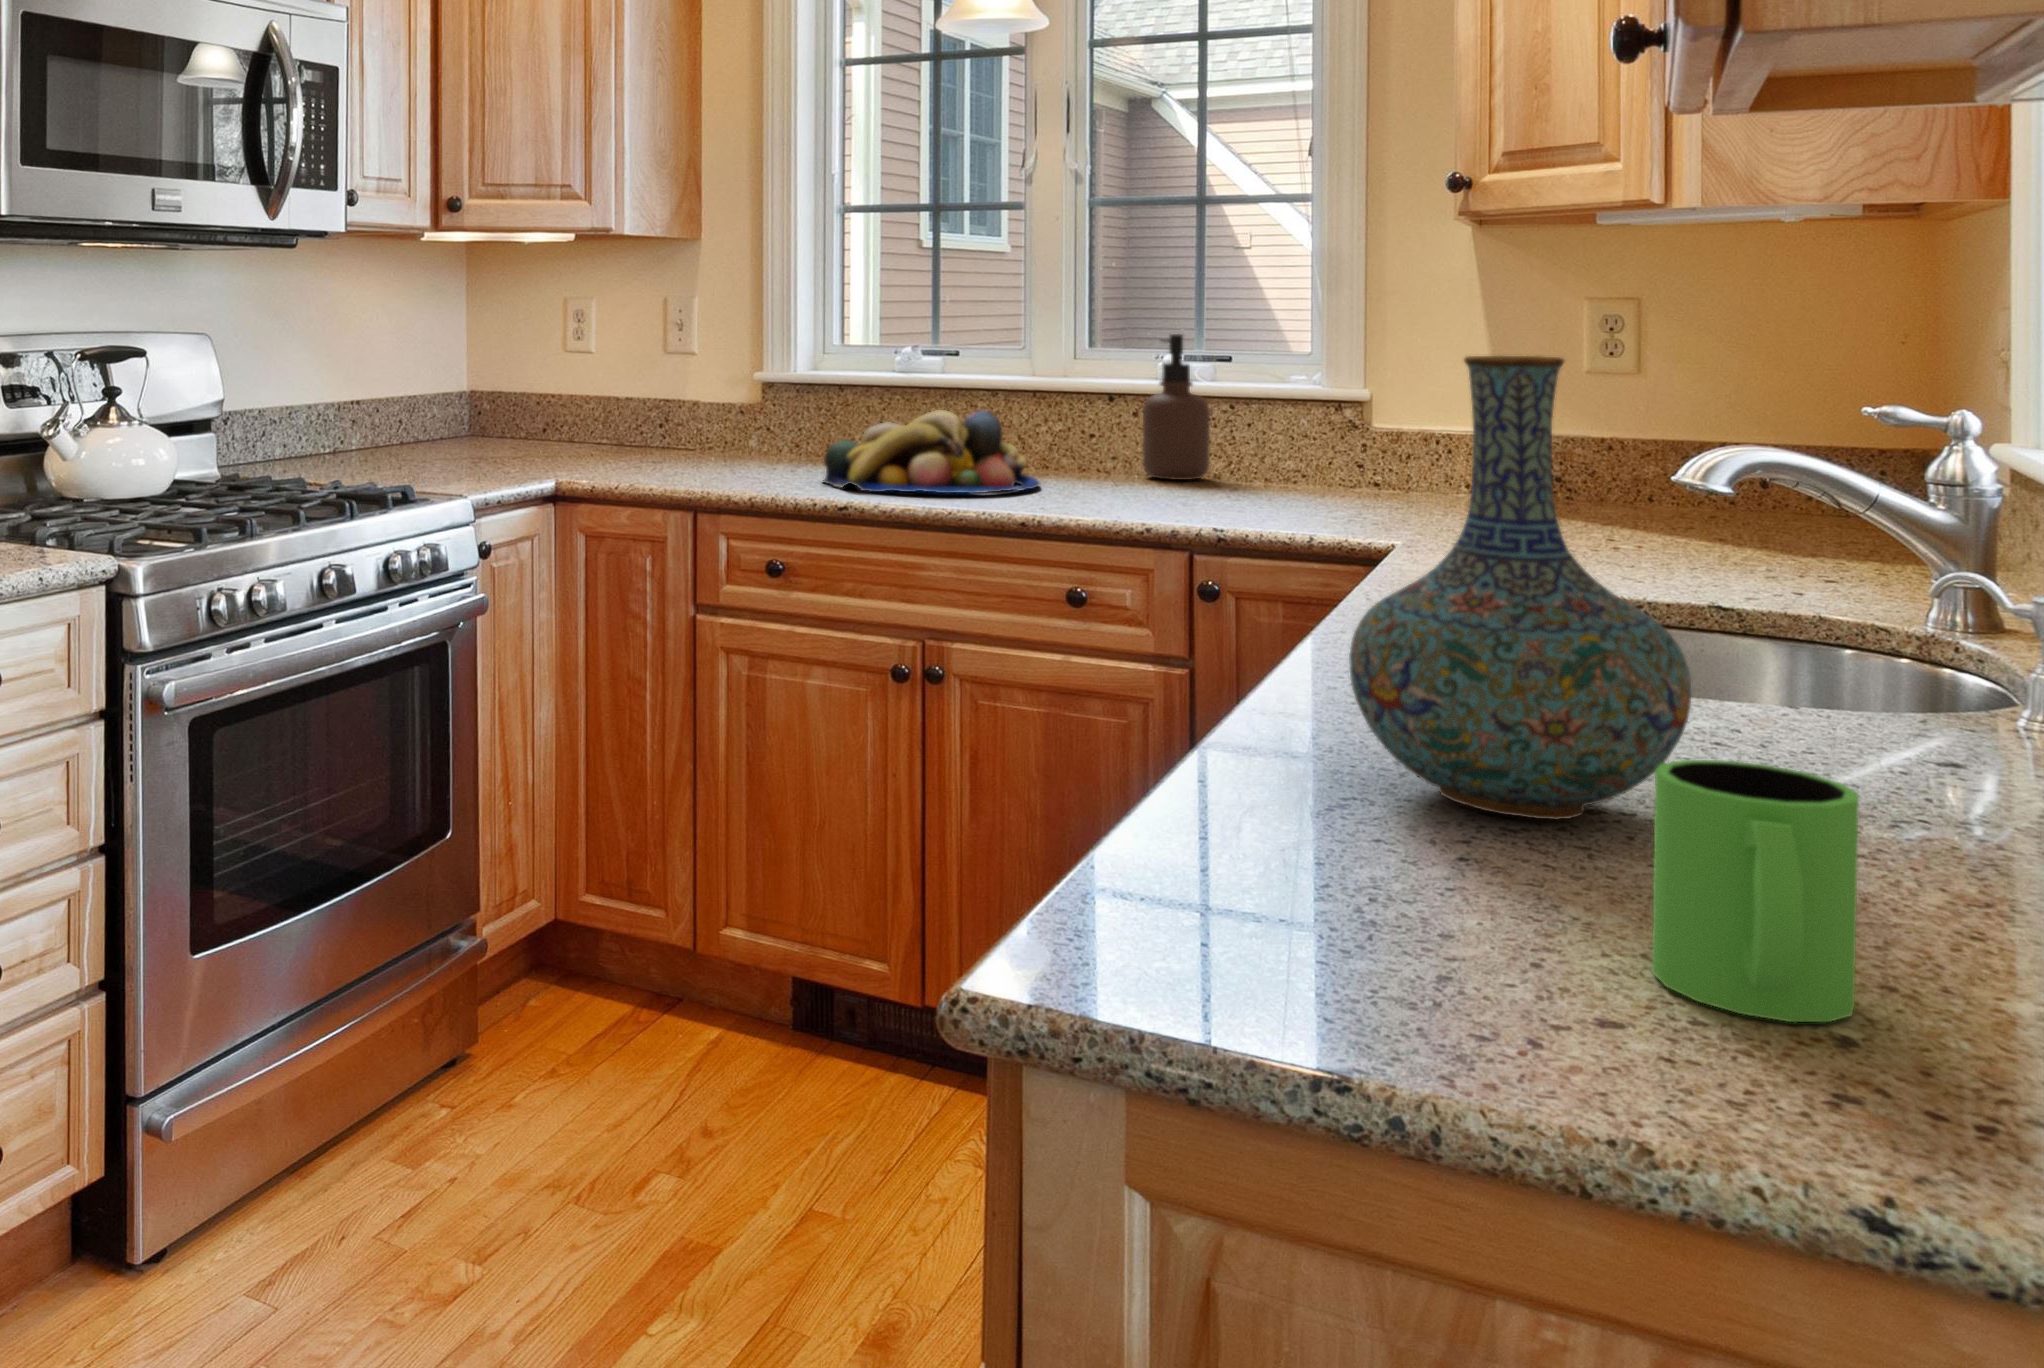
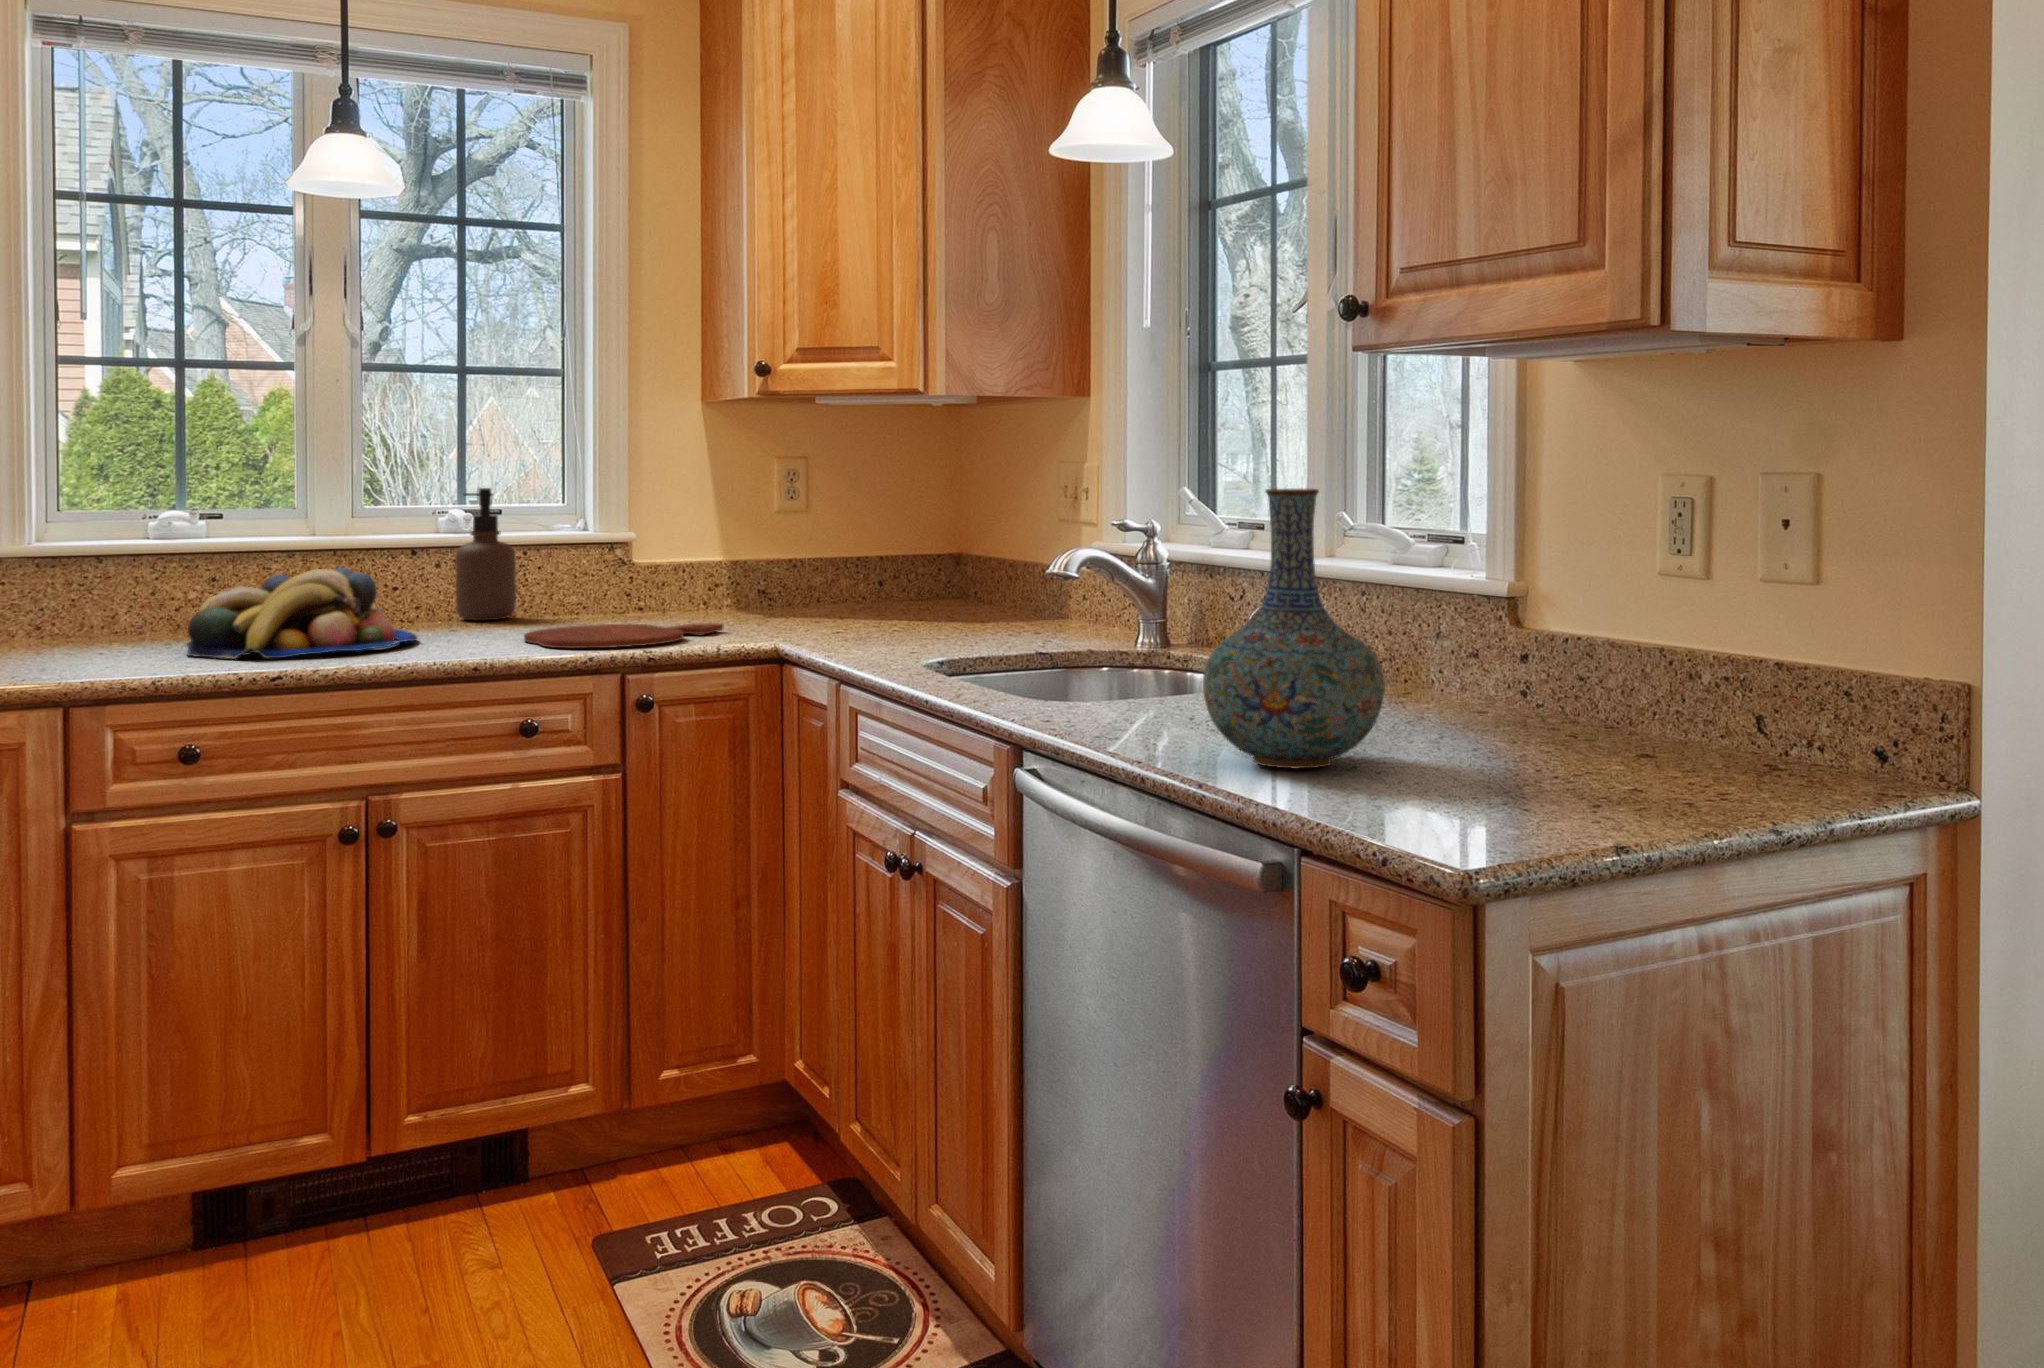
cutting board: none [1125,493,1382,523] -> present [524,623,723,648]
mug: present [1652,760,1859,1022] -> none [1517,693,1634,815]

